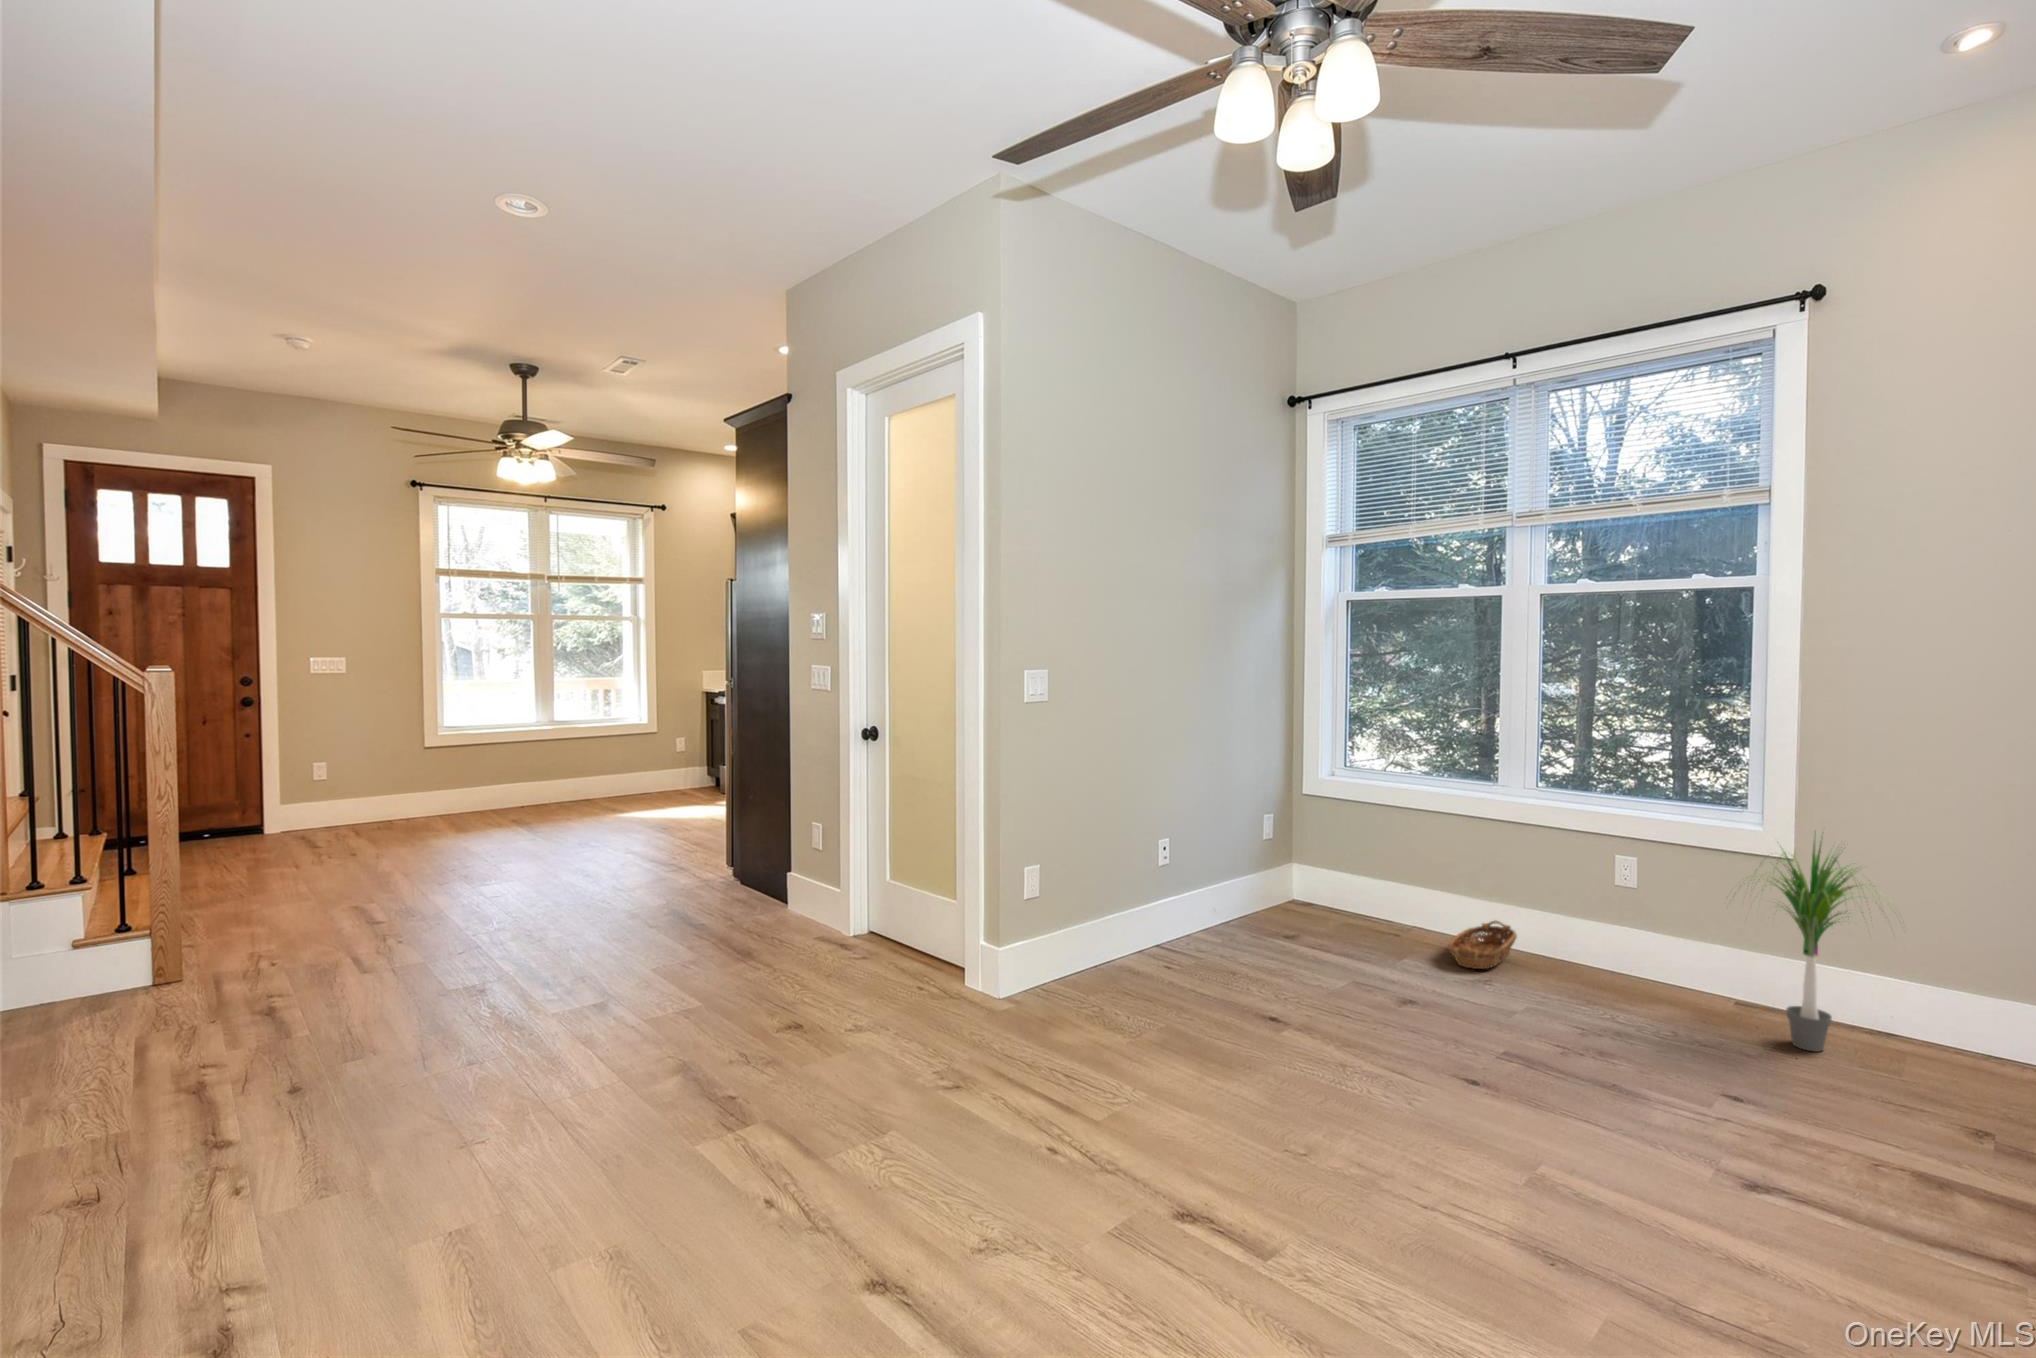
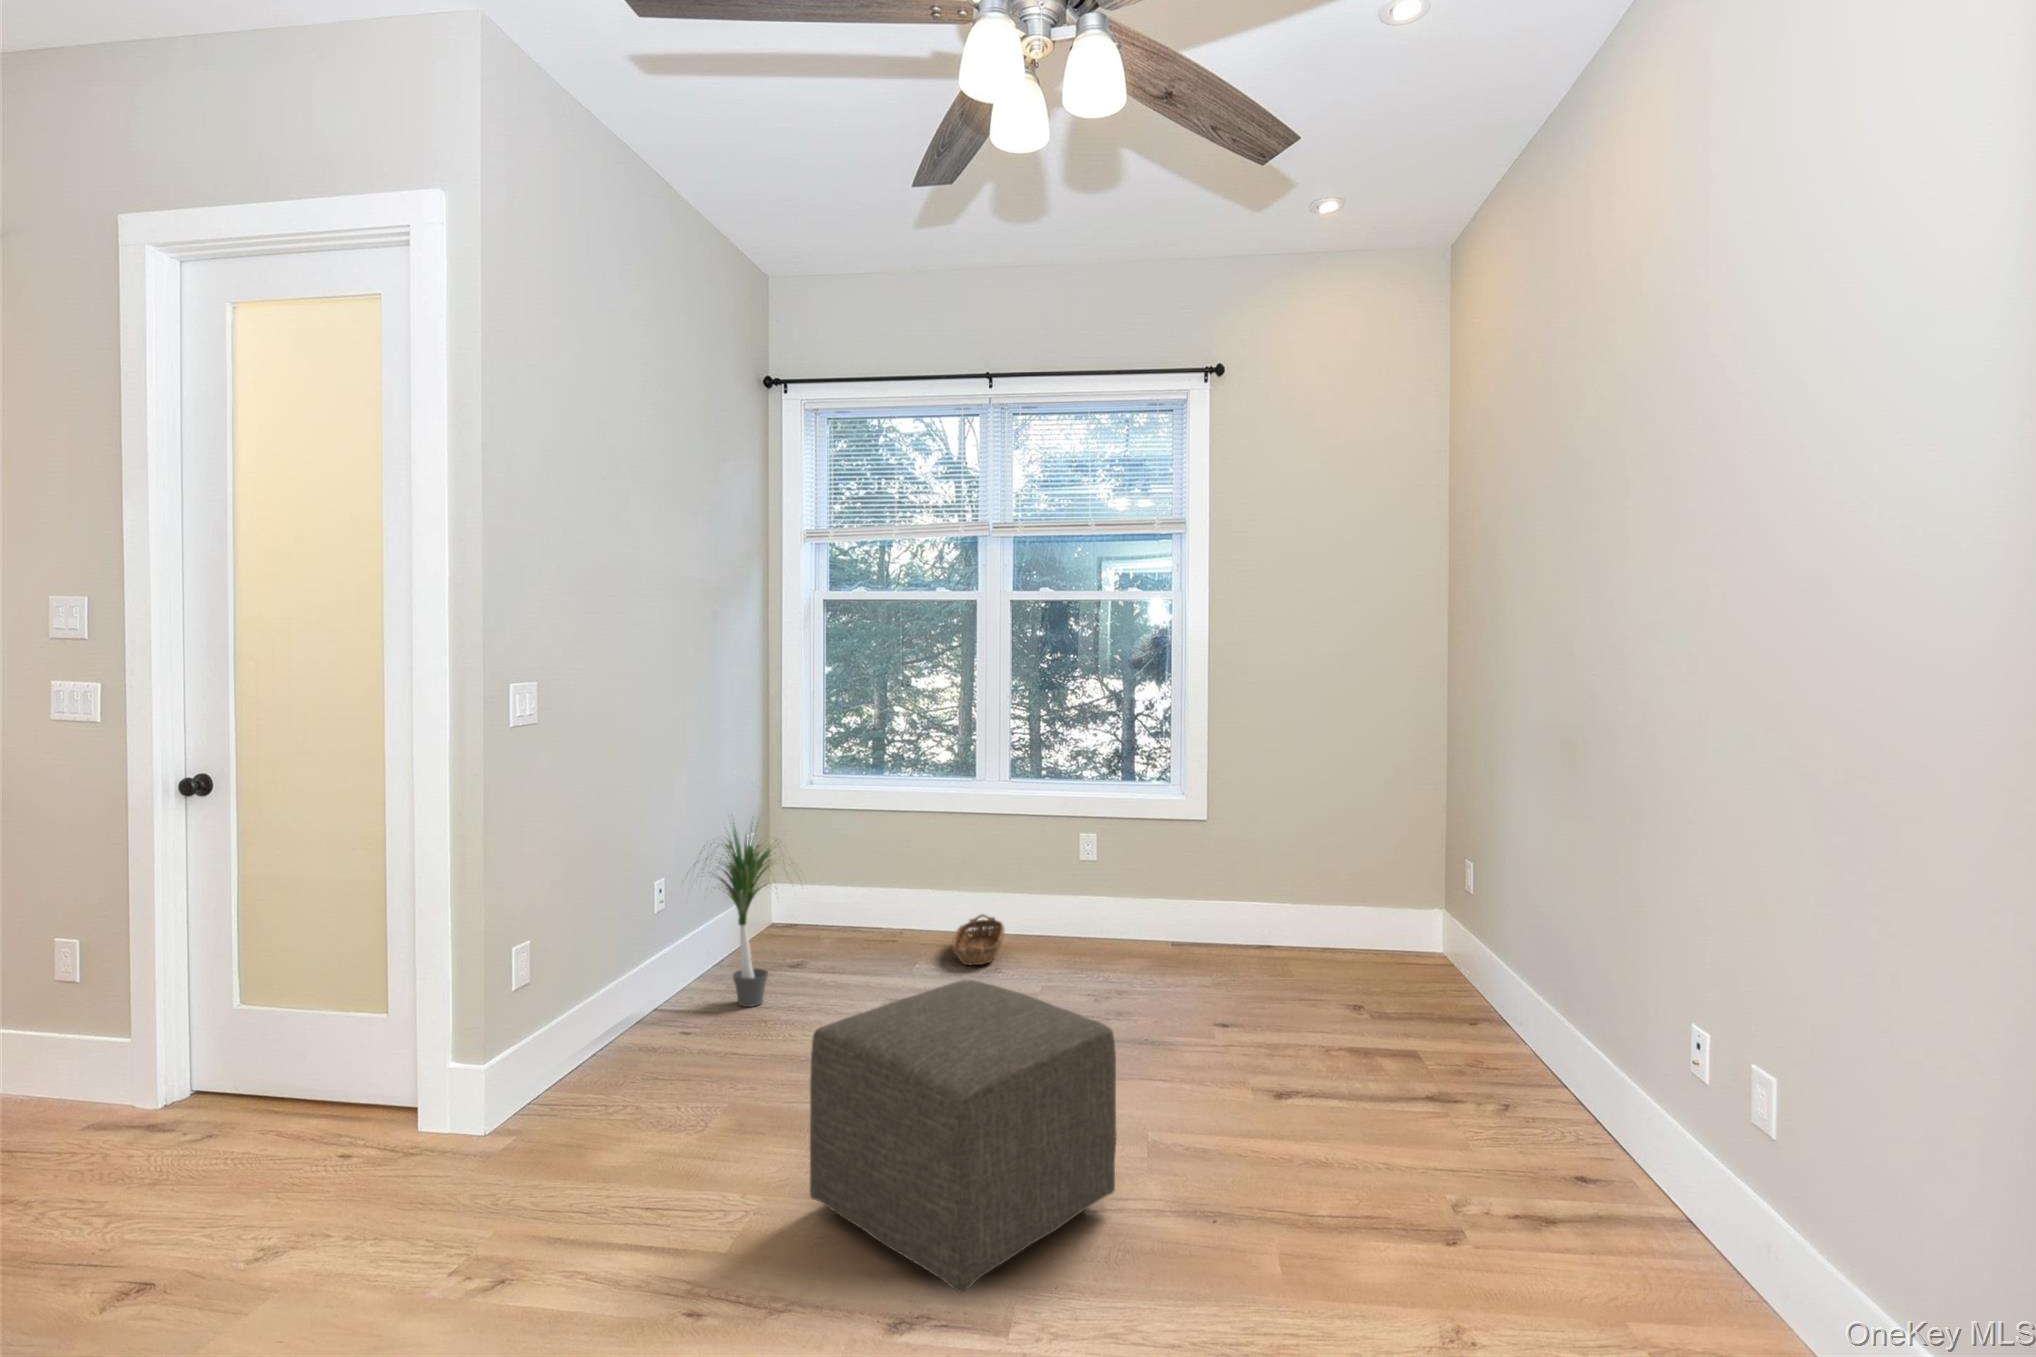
potted plant: present [1734,838,1877,1052] -> present [687,823,789,1007]
ottoman: none [1174,955,1455,1212] -> present [810,980,1116,1293]

